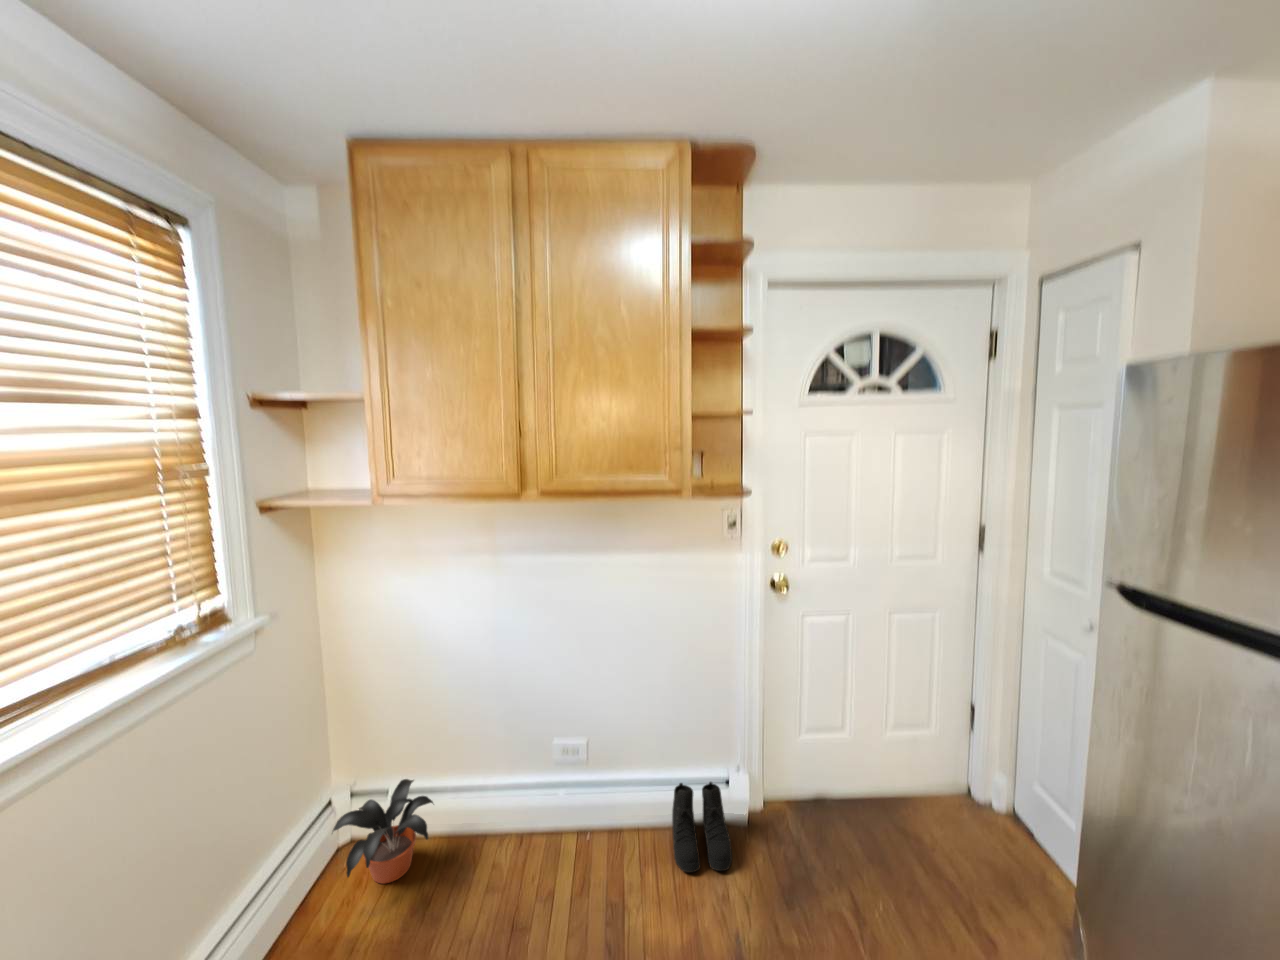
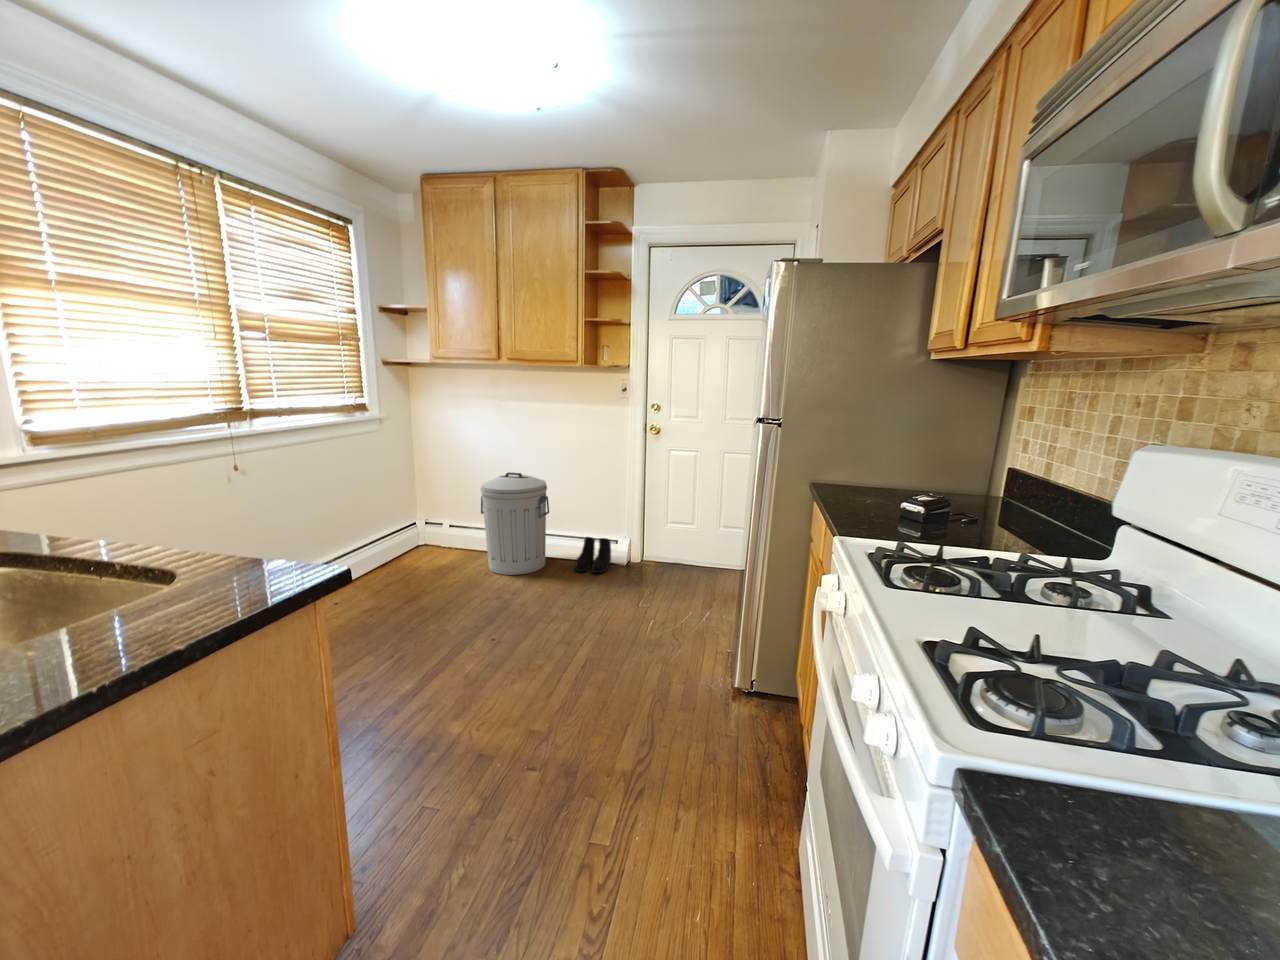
trash can: none [492,693,619,920] -> present [481,472,549,575]
potted plant: present [333,779,433,884] -> none [414,517,464,558]

